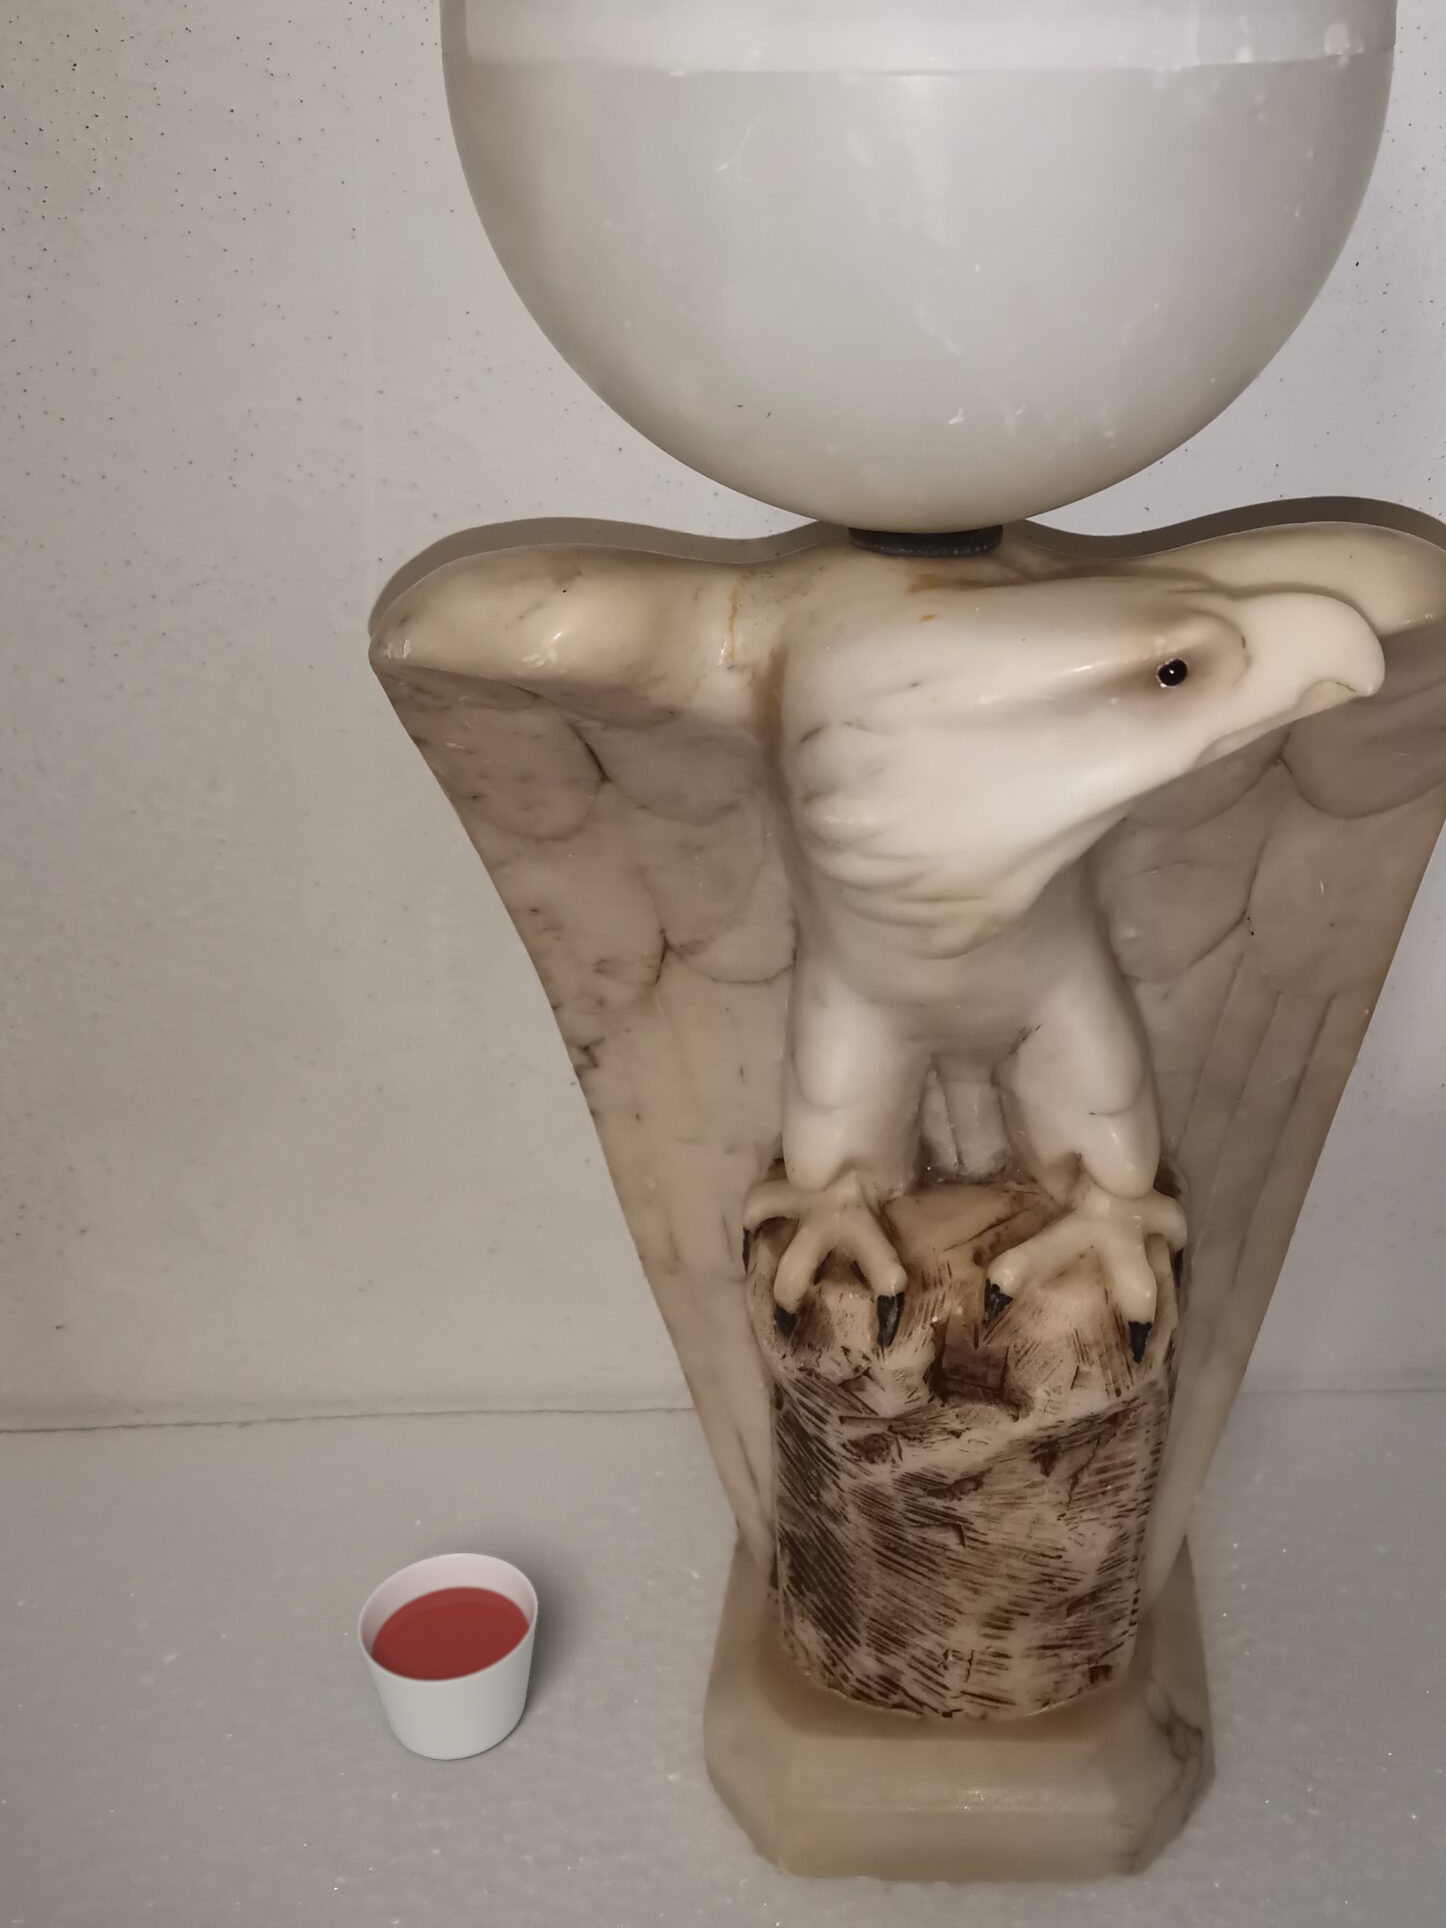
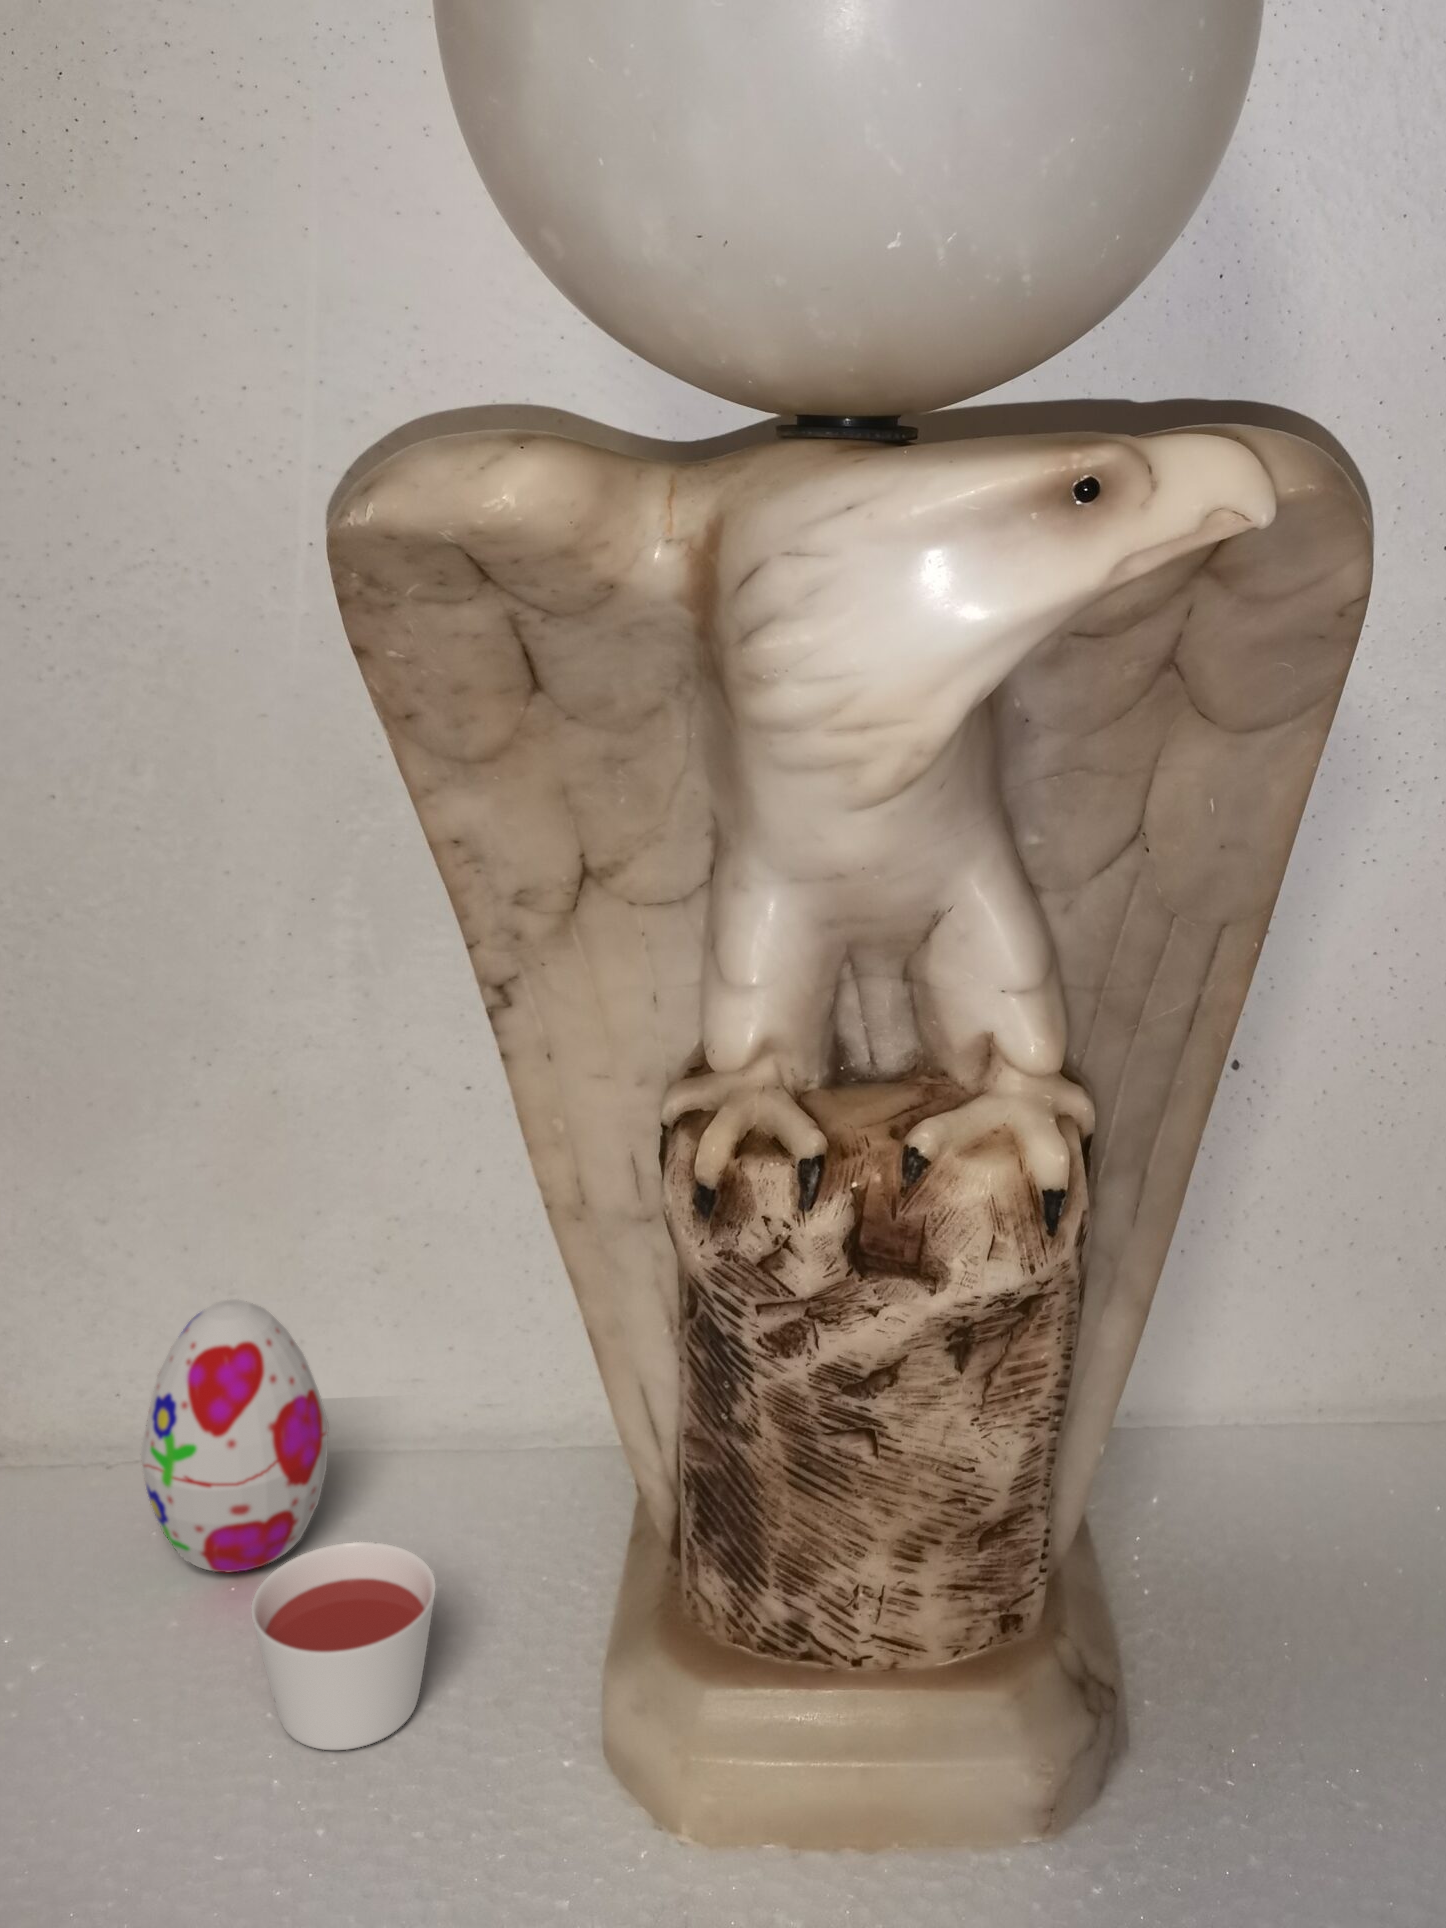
decorative egg: none [242,1297,429,1556] -> present [141,1299,329,1573]

